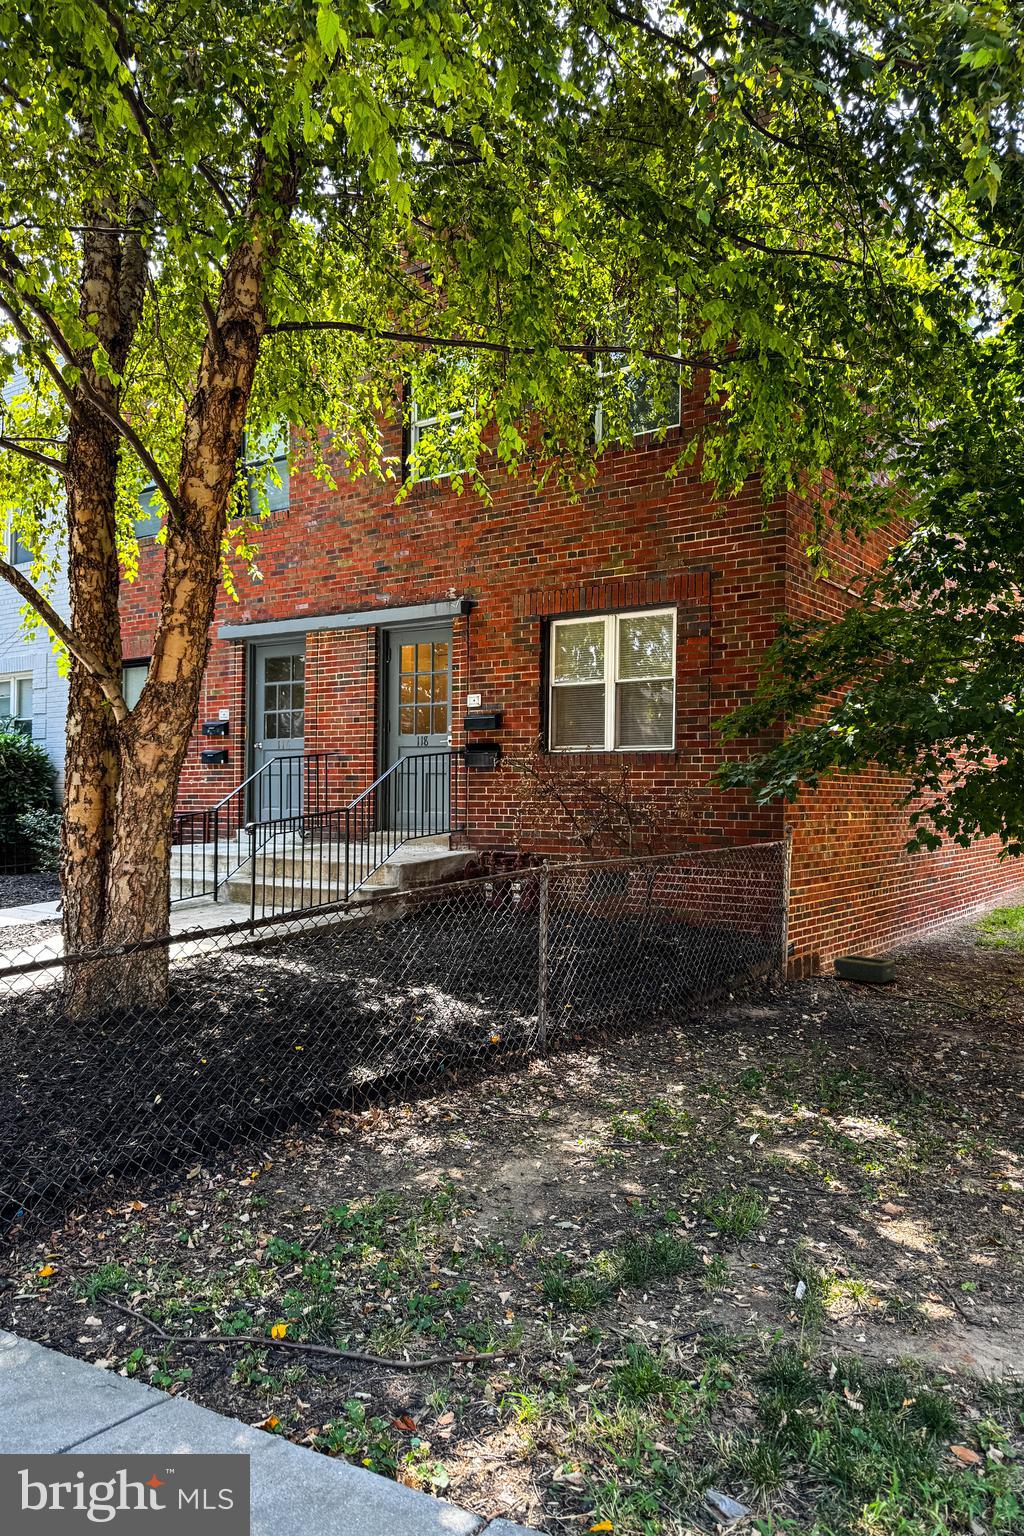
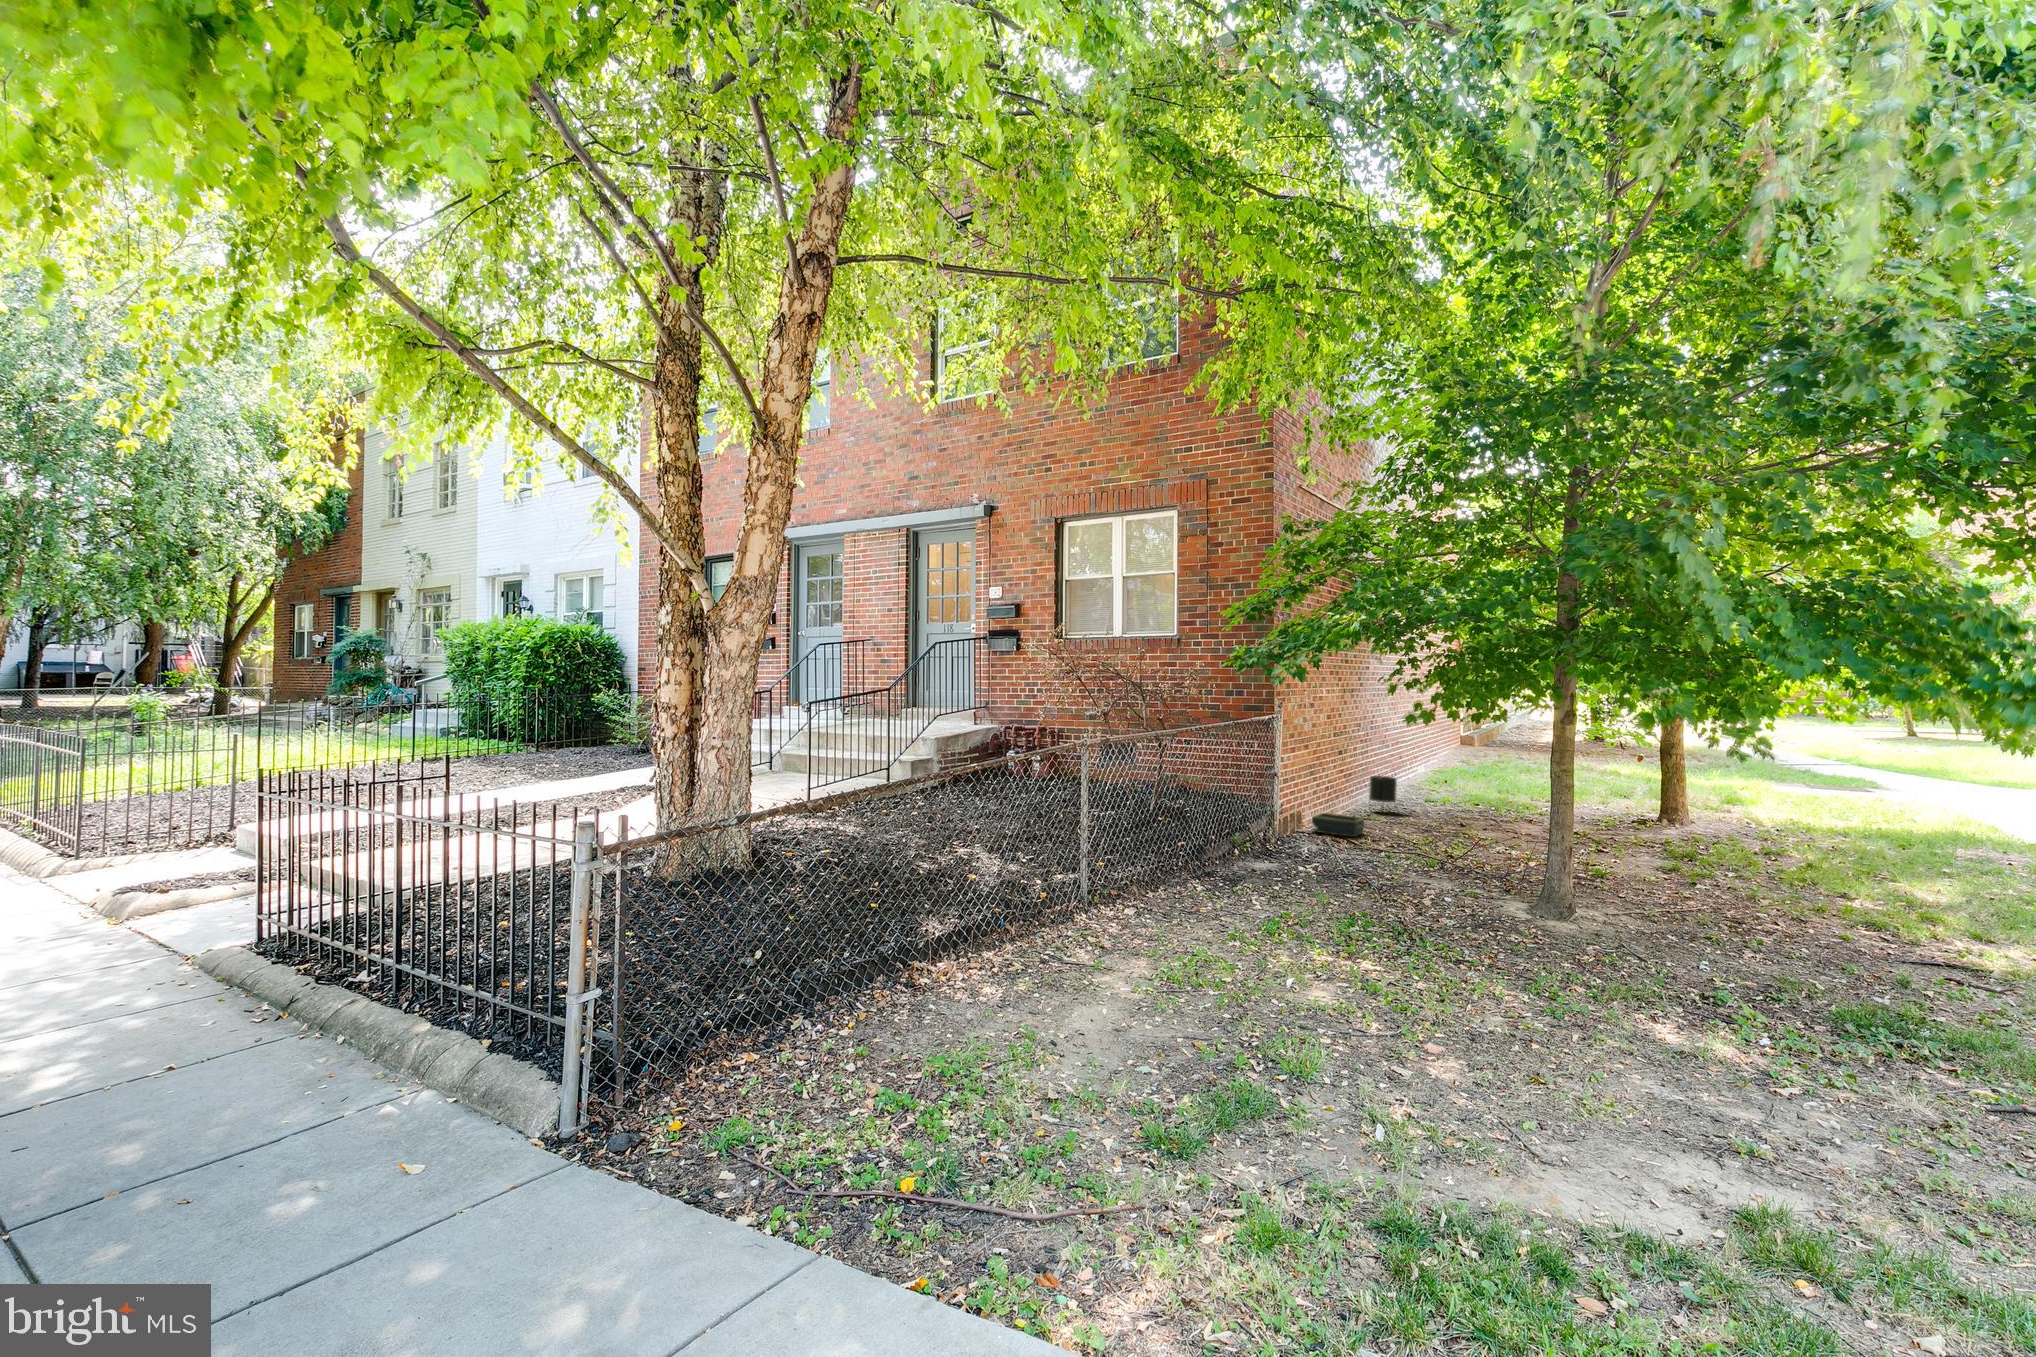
planter: none [910,912,942,958] -> present [1369,776,1397,802]

